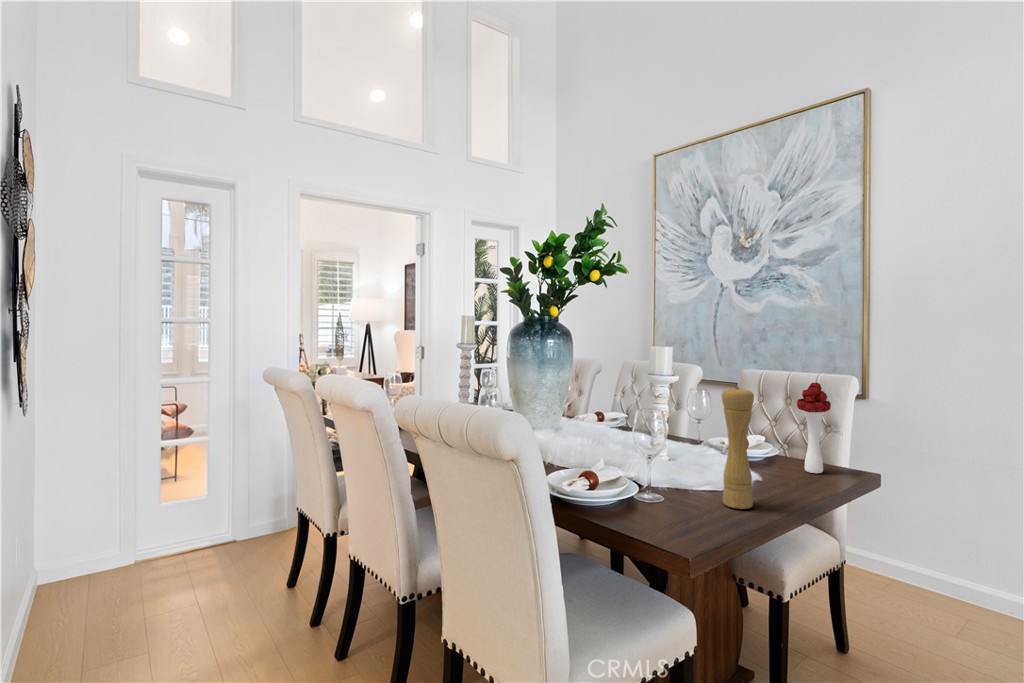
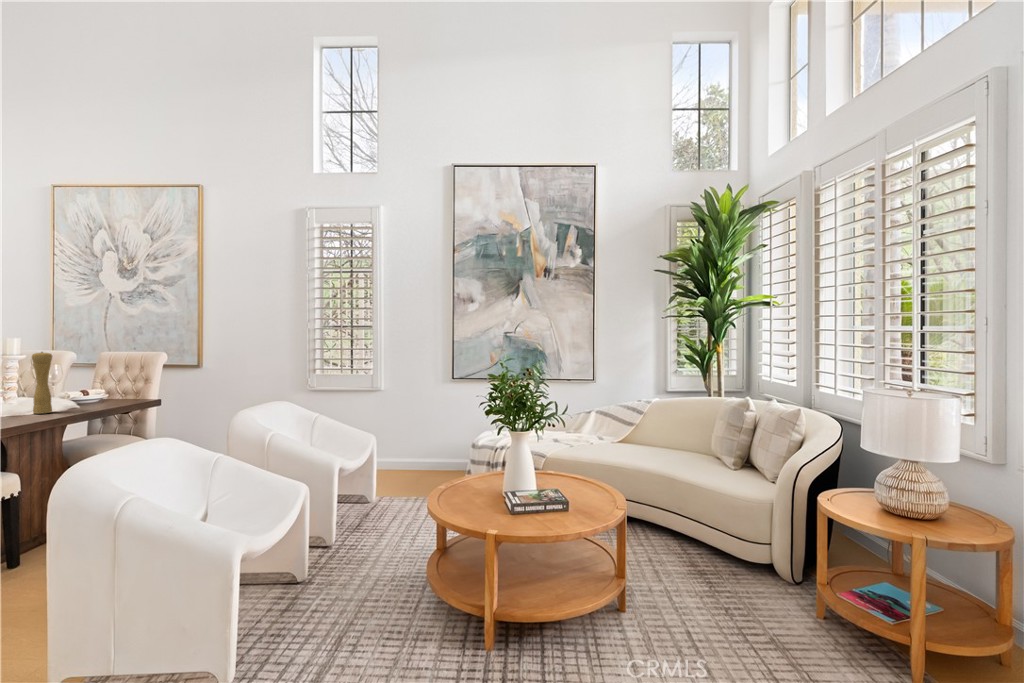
flower bouquet: present [797,383,831,473] -> none [106,353,127,401]

